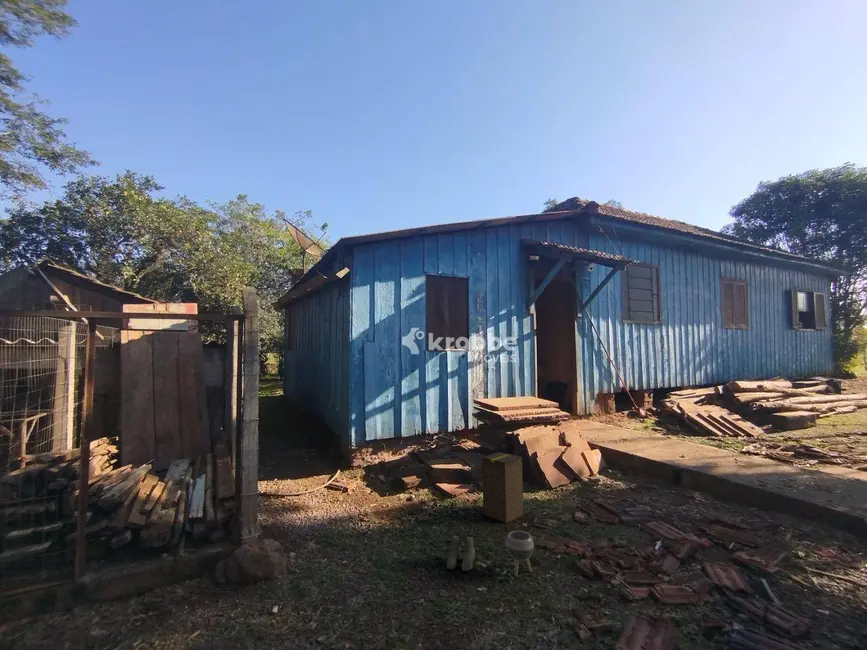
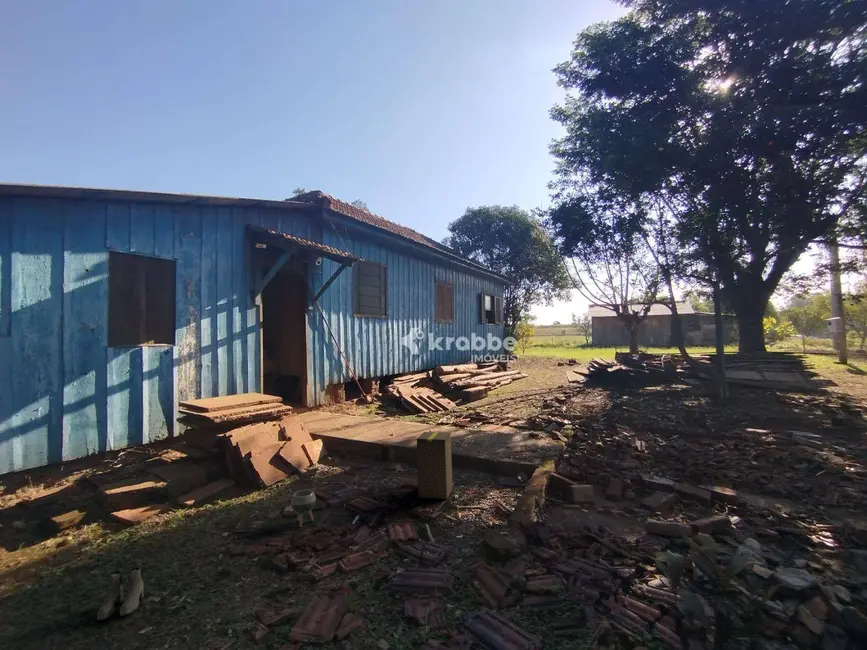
cardboard box: present [482,452,524,523] -> present [417,432,453,499]
planter: present [506,531,534,575] -> present [291,490,316,527]

